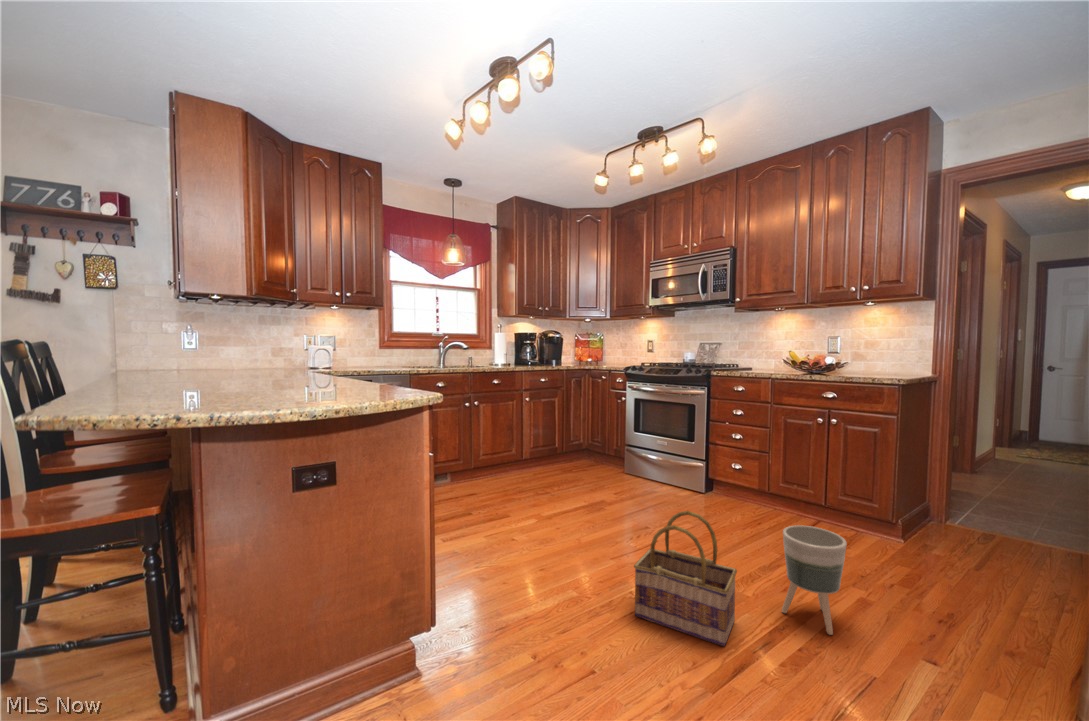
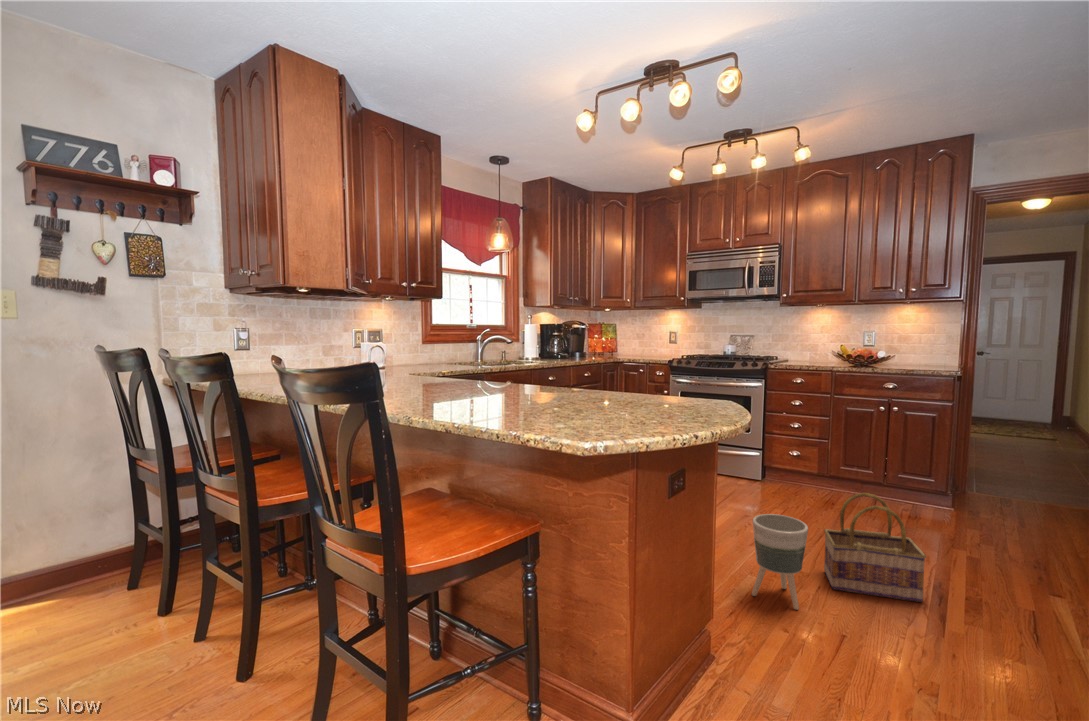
planter: present [782,525,847,635] -> present [752,514,808,610]

